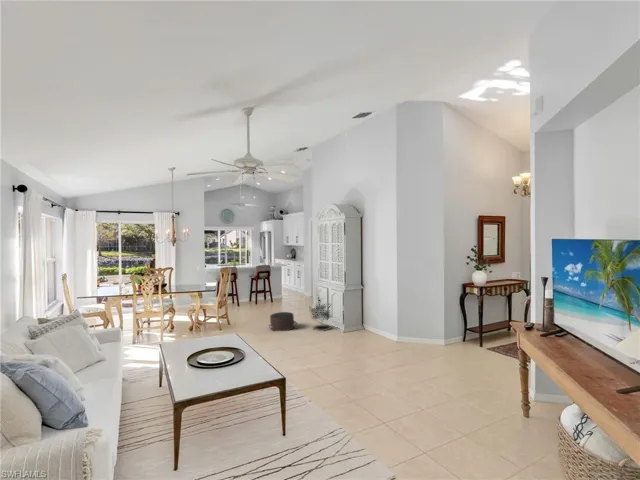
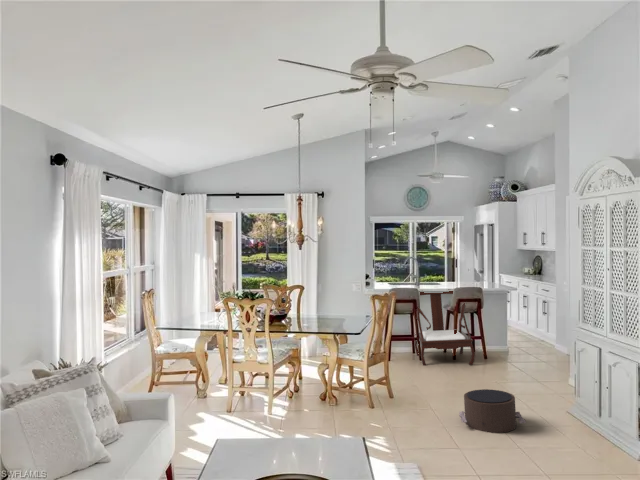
armchair: none [232,267,268,310] -> present [414,291,475,366]
potted tree: present [311,297,331,331] -> none [547,362,610,450]

